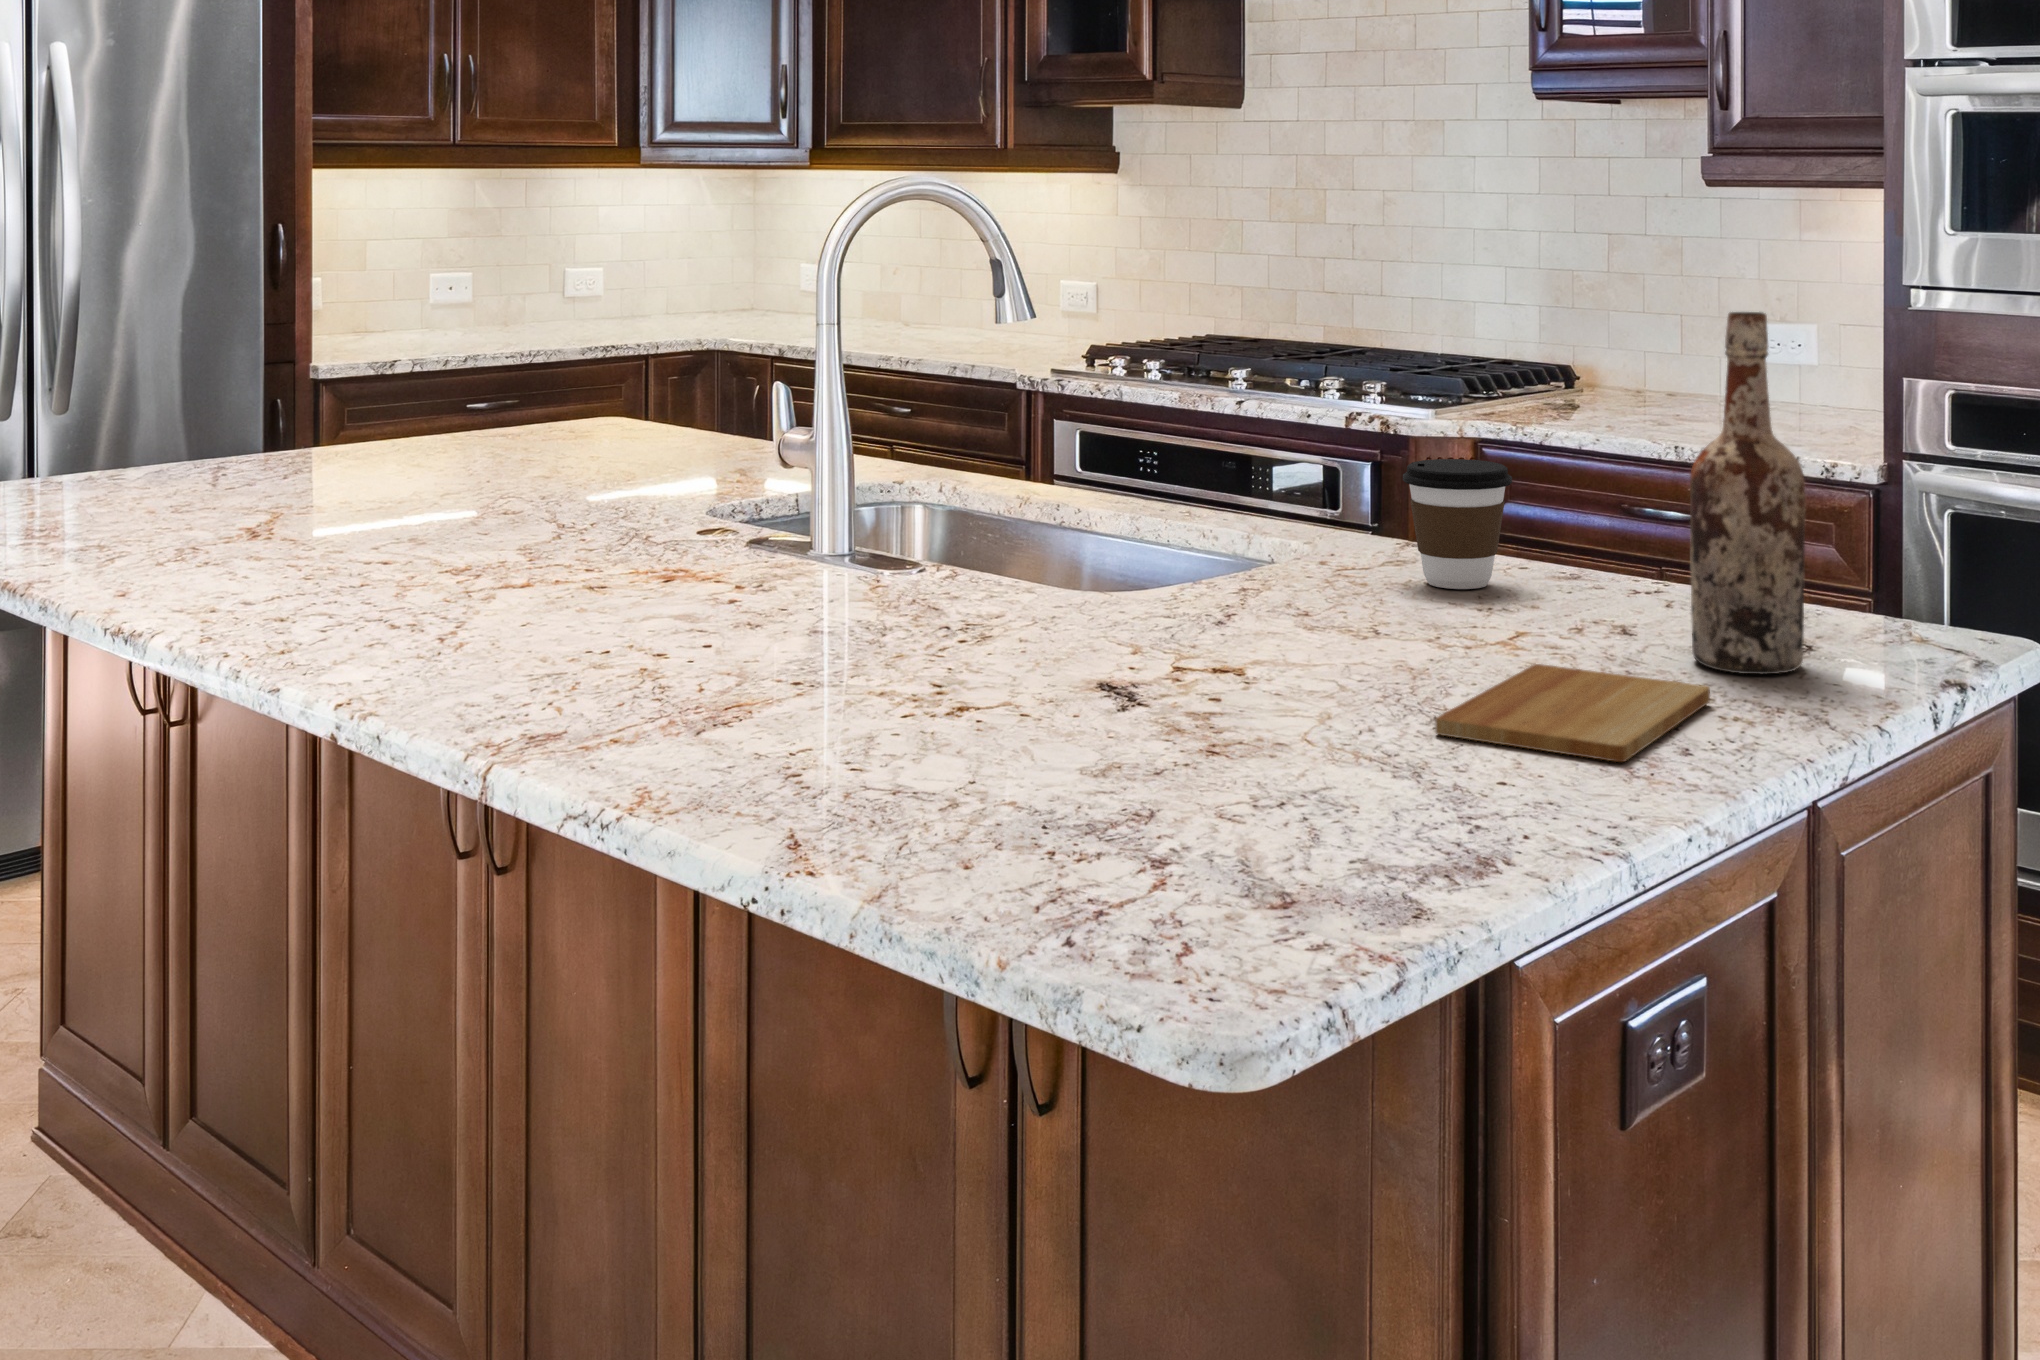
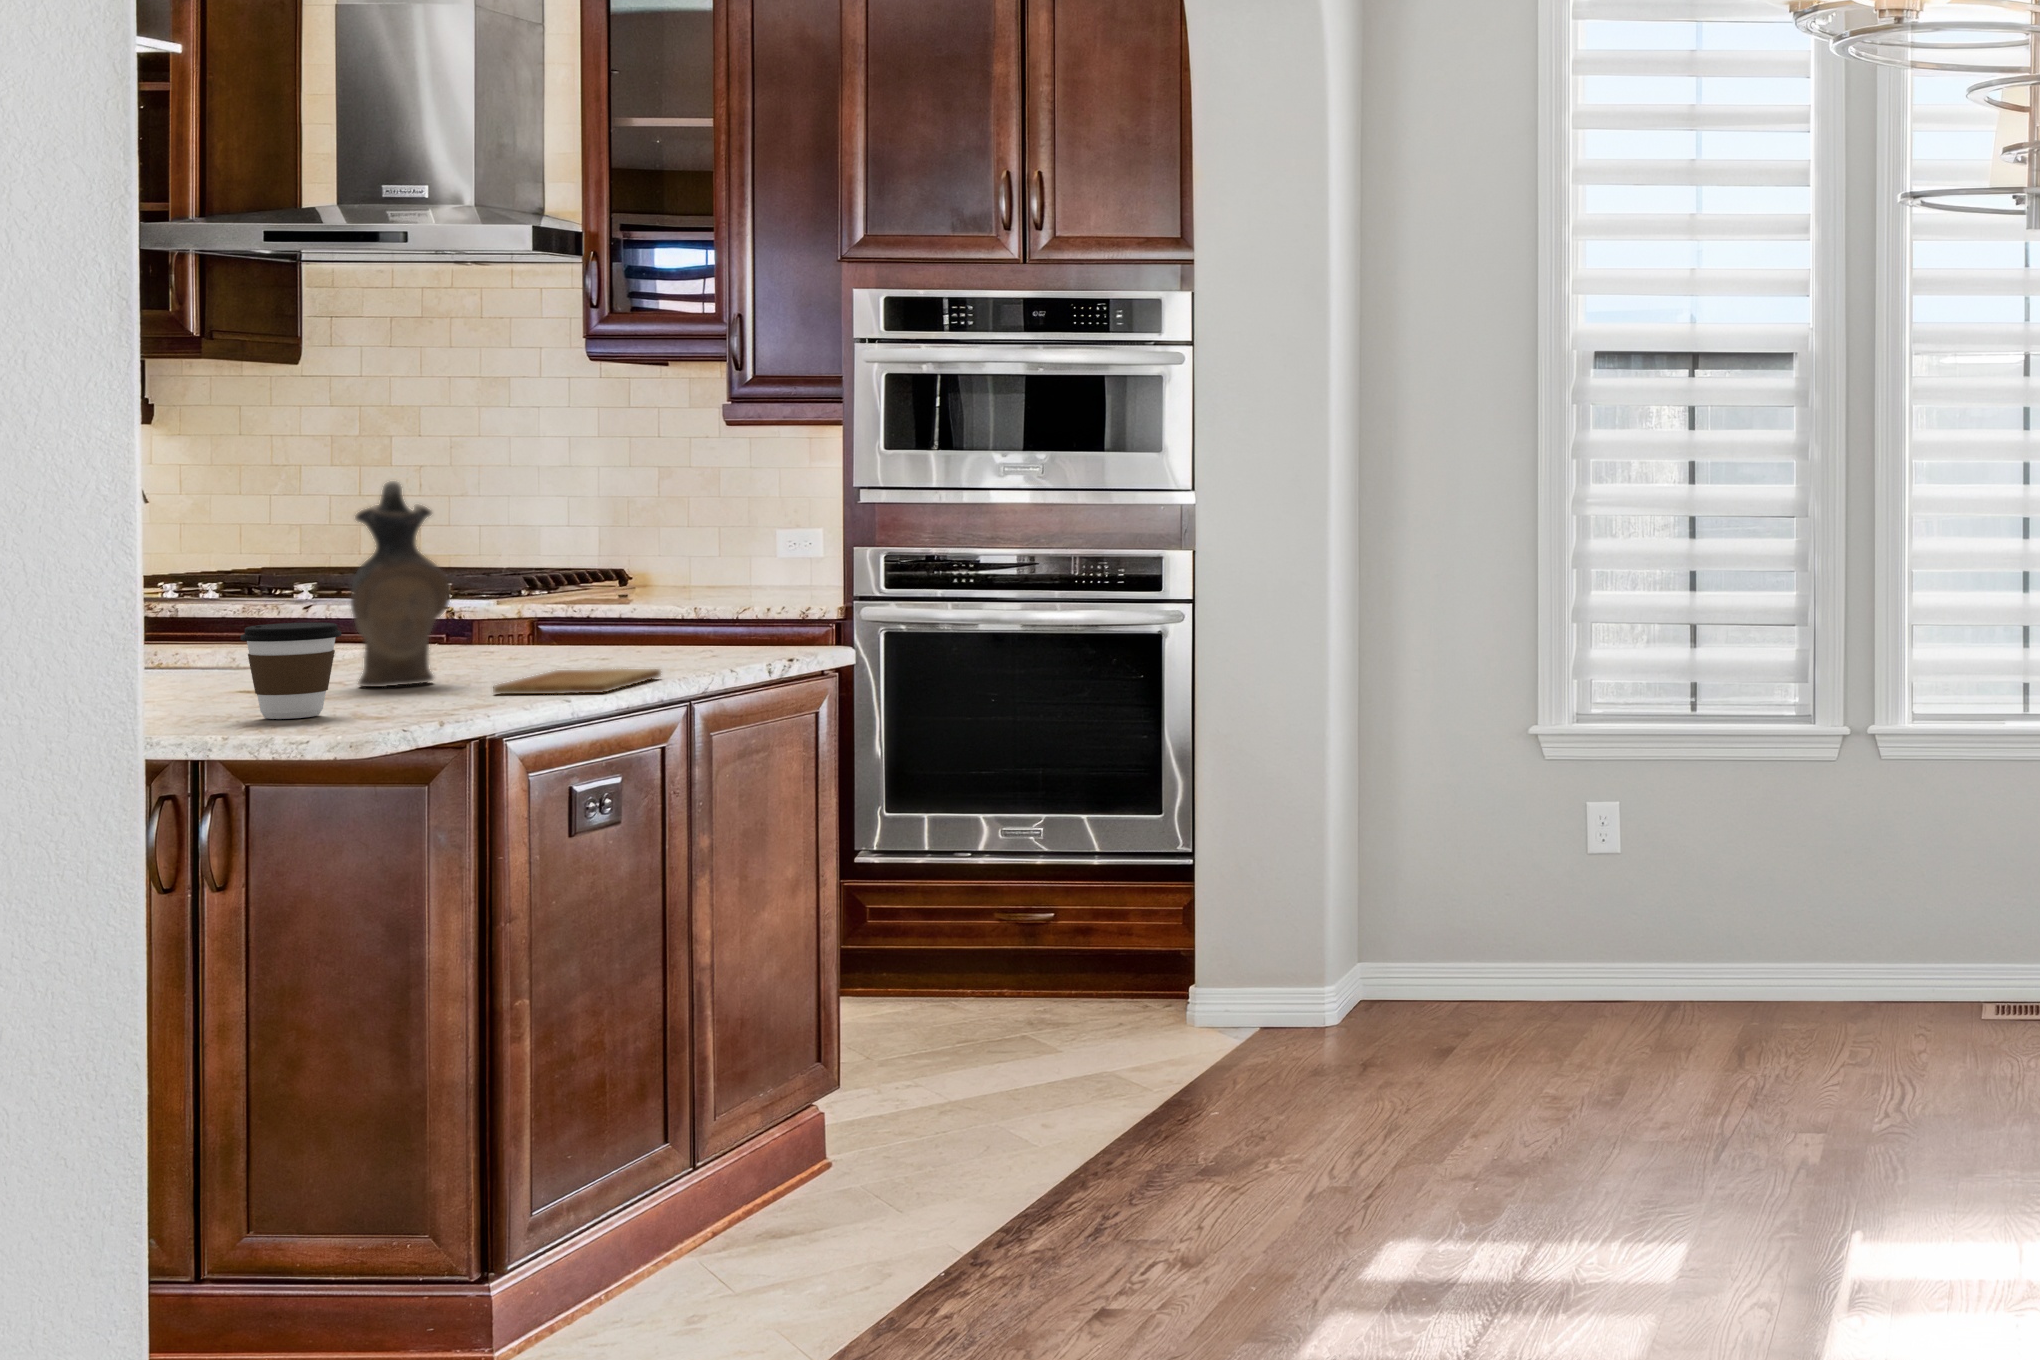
ceramic pitcher: none [1226,312,1372,672] -> present [351,481,451,687]
wine bottle: present [1690,312,1805,674] -> none [656,476,723,670]
coffee cup: present [1403,459,1512,589] -> present [241,622,341,719]

